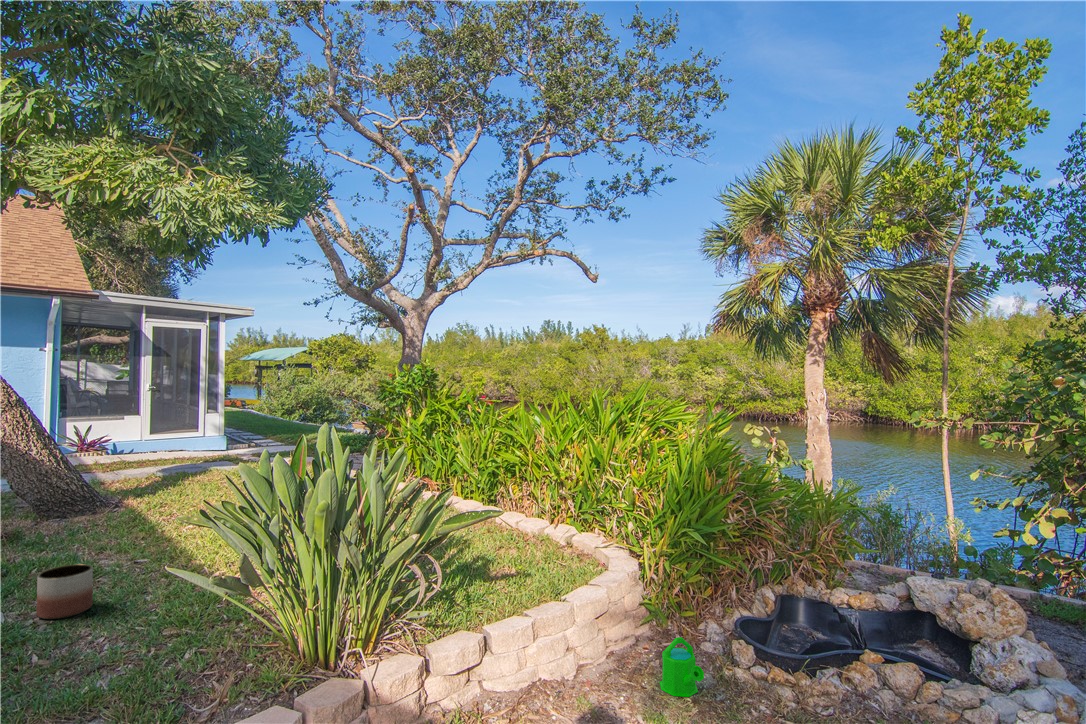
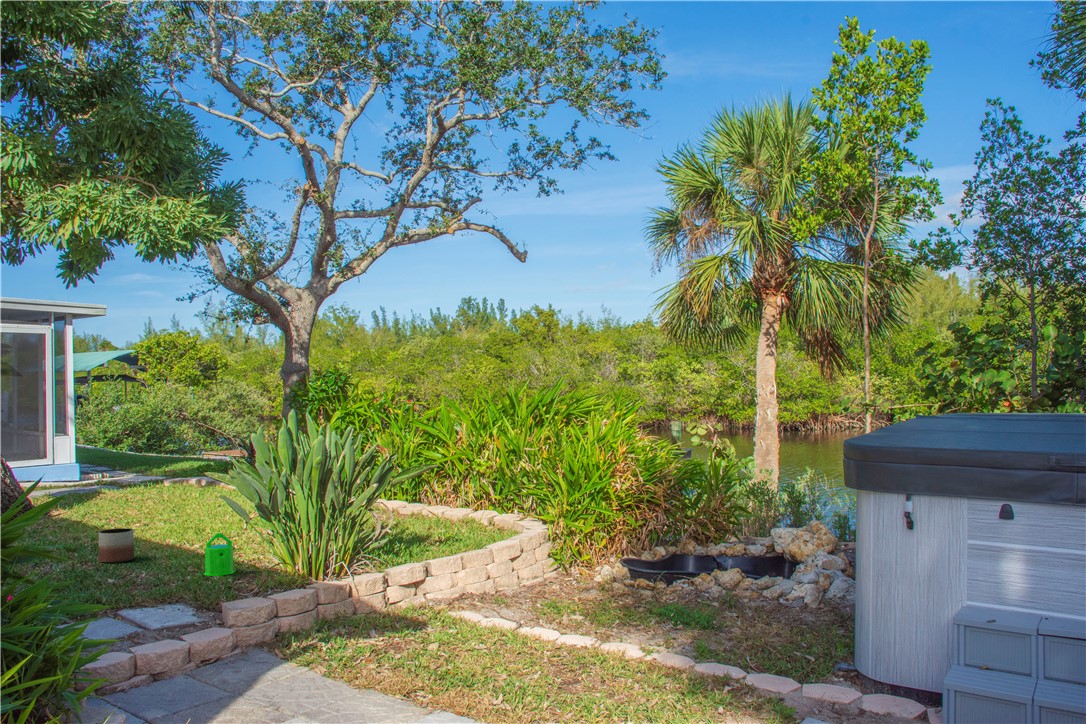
watering can: present [660,637,704,697] -> present [204,533,235,576]

